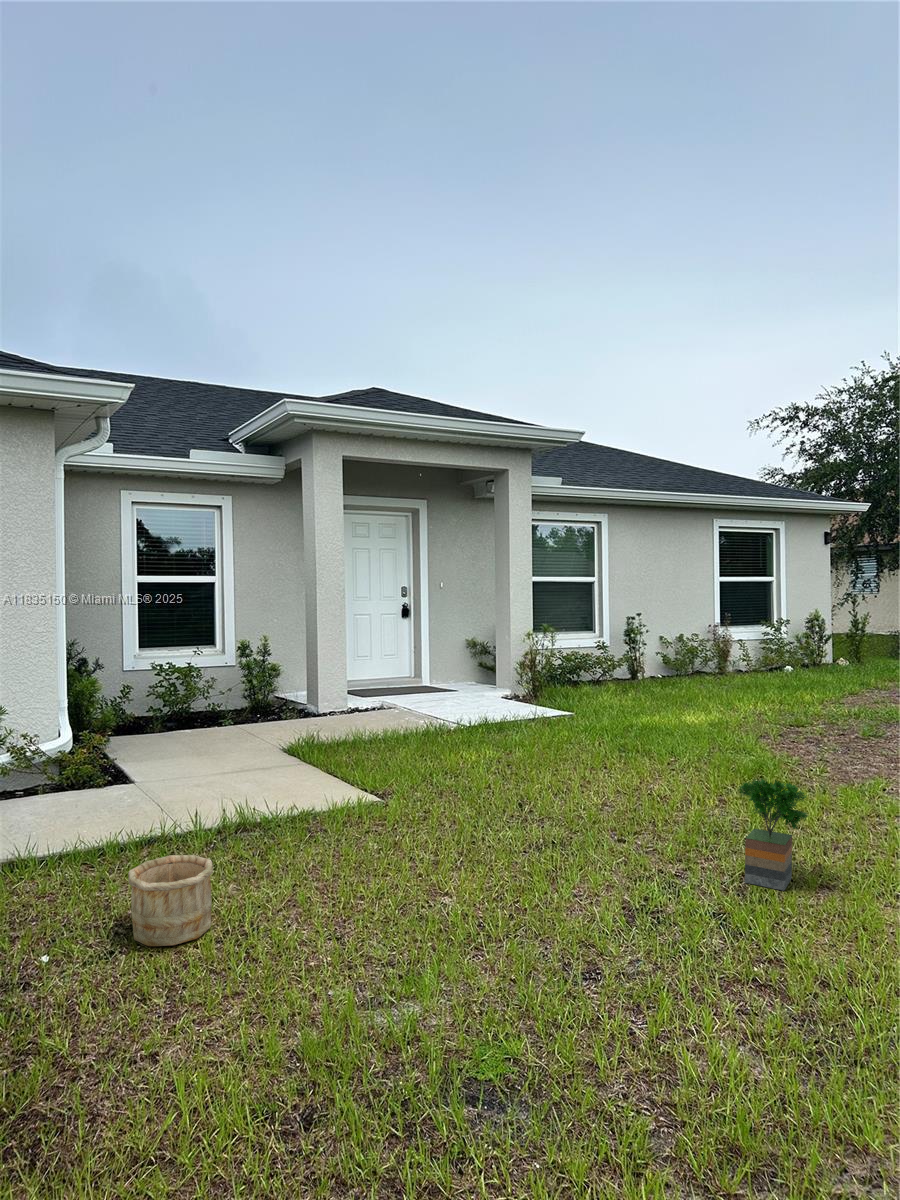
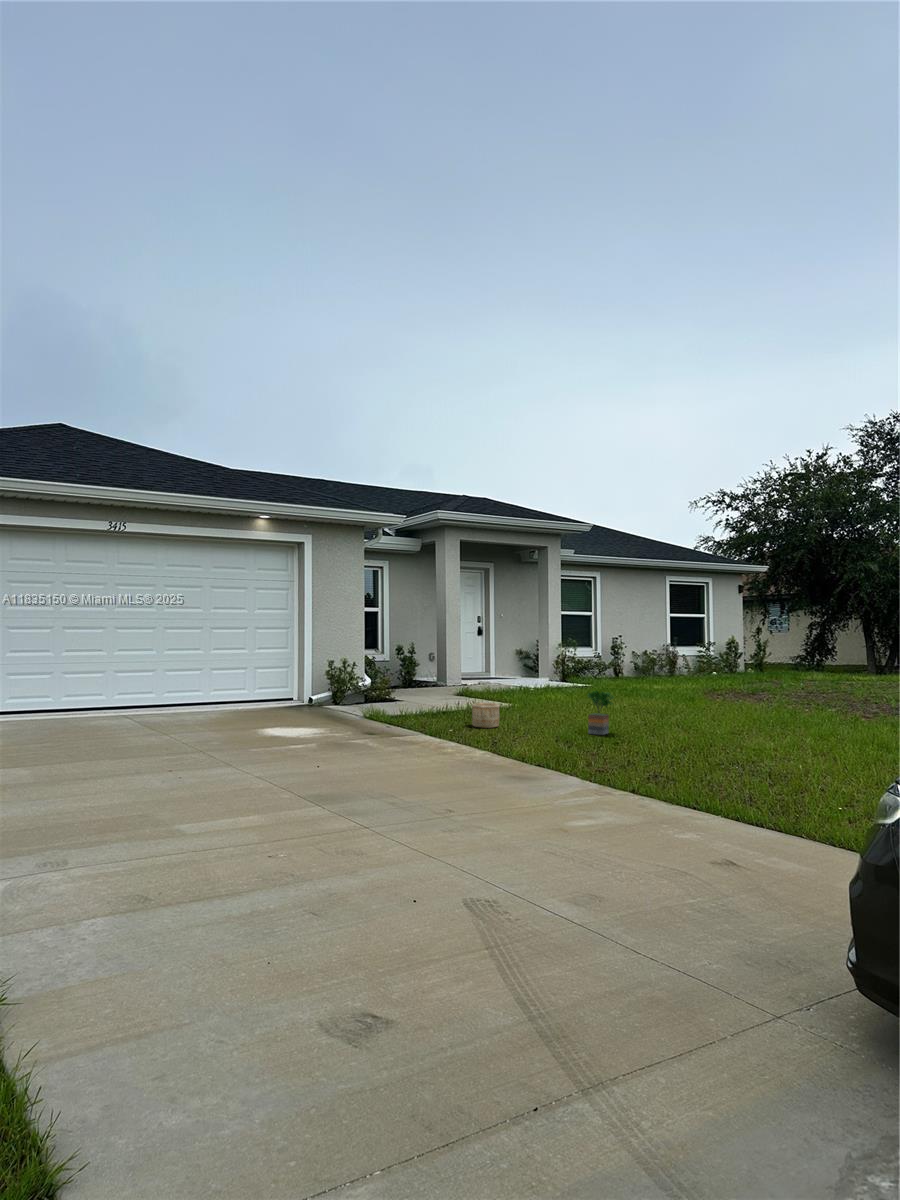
potted tree: present [739,779,808,891] -> present [588,691,613,735]

